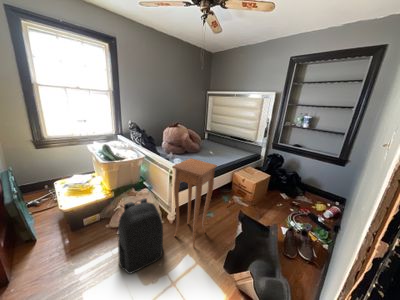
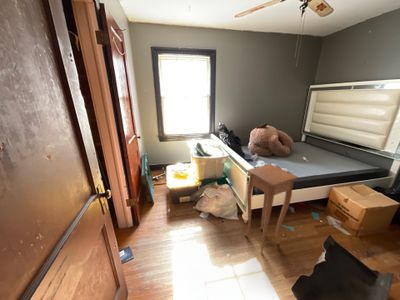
backpack: present [118,198,163,274] -> none [196,194,232,251]

